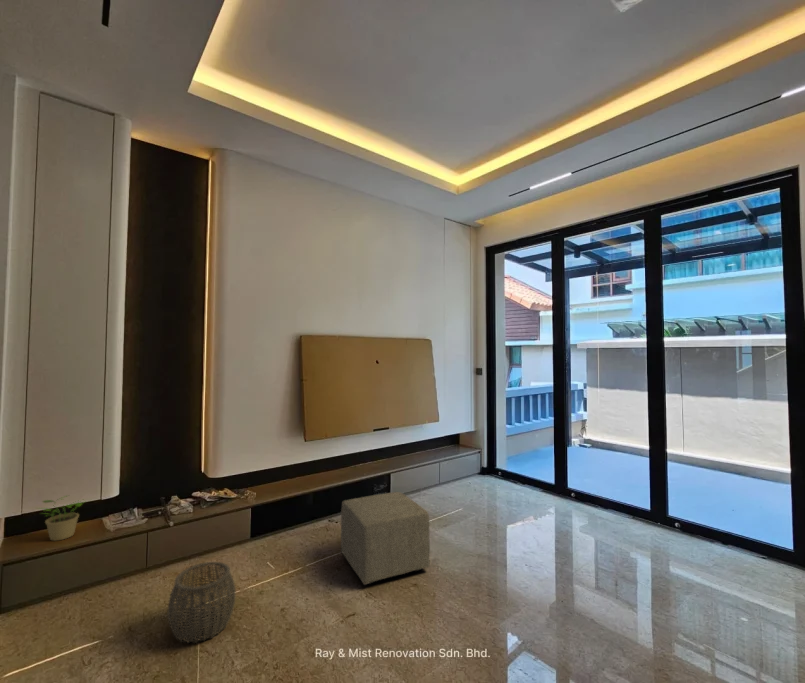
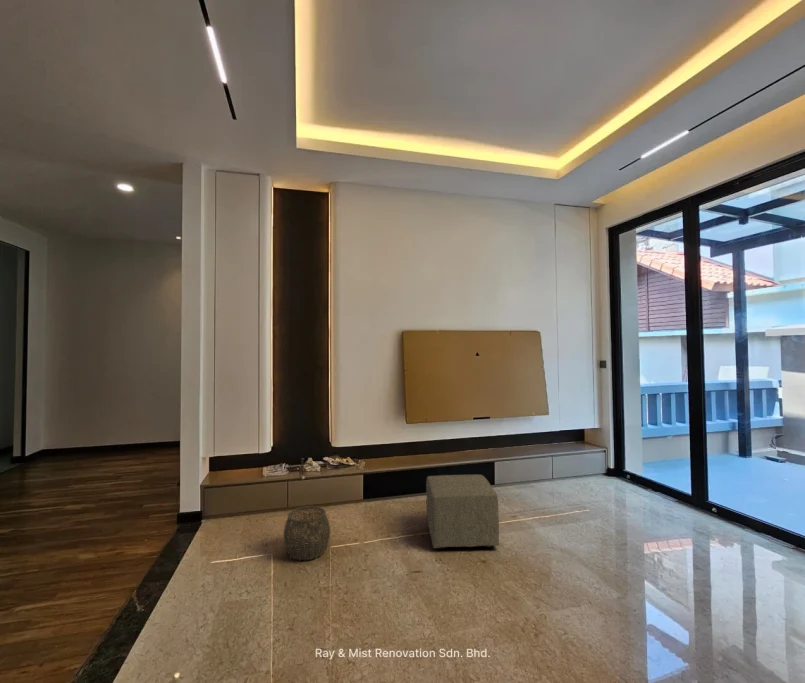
potted plant: present [43,500,83,541] -> none [221,448,251,478]

